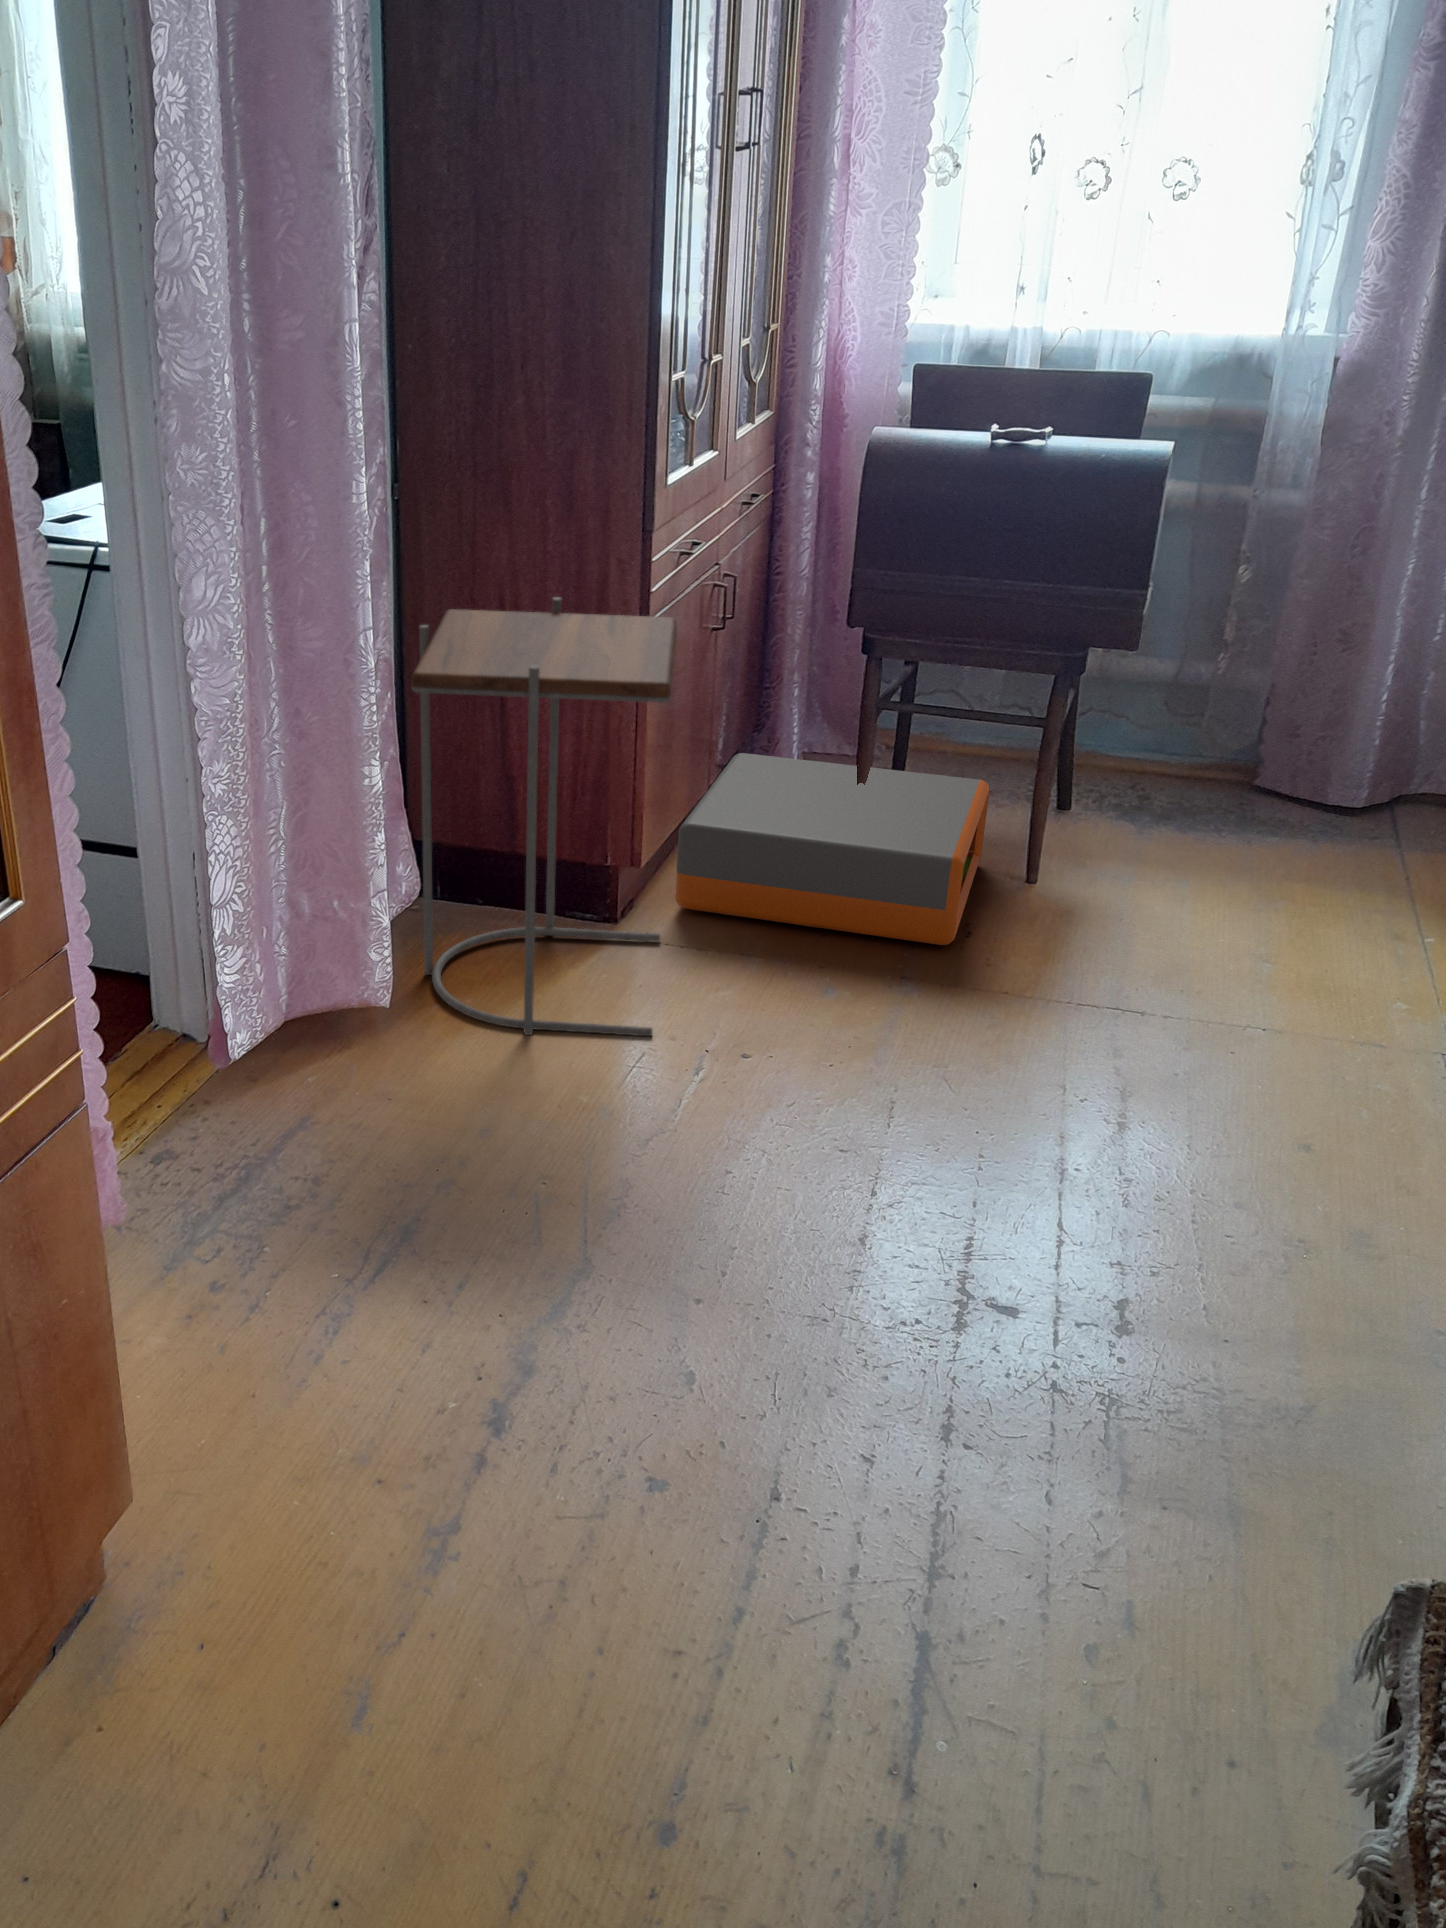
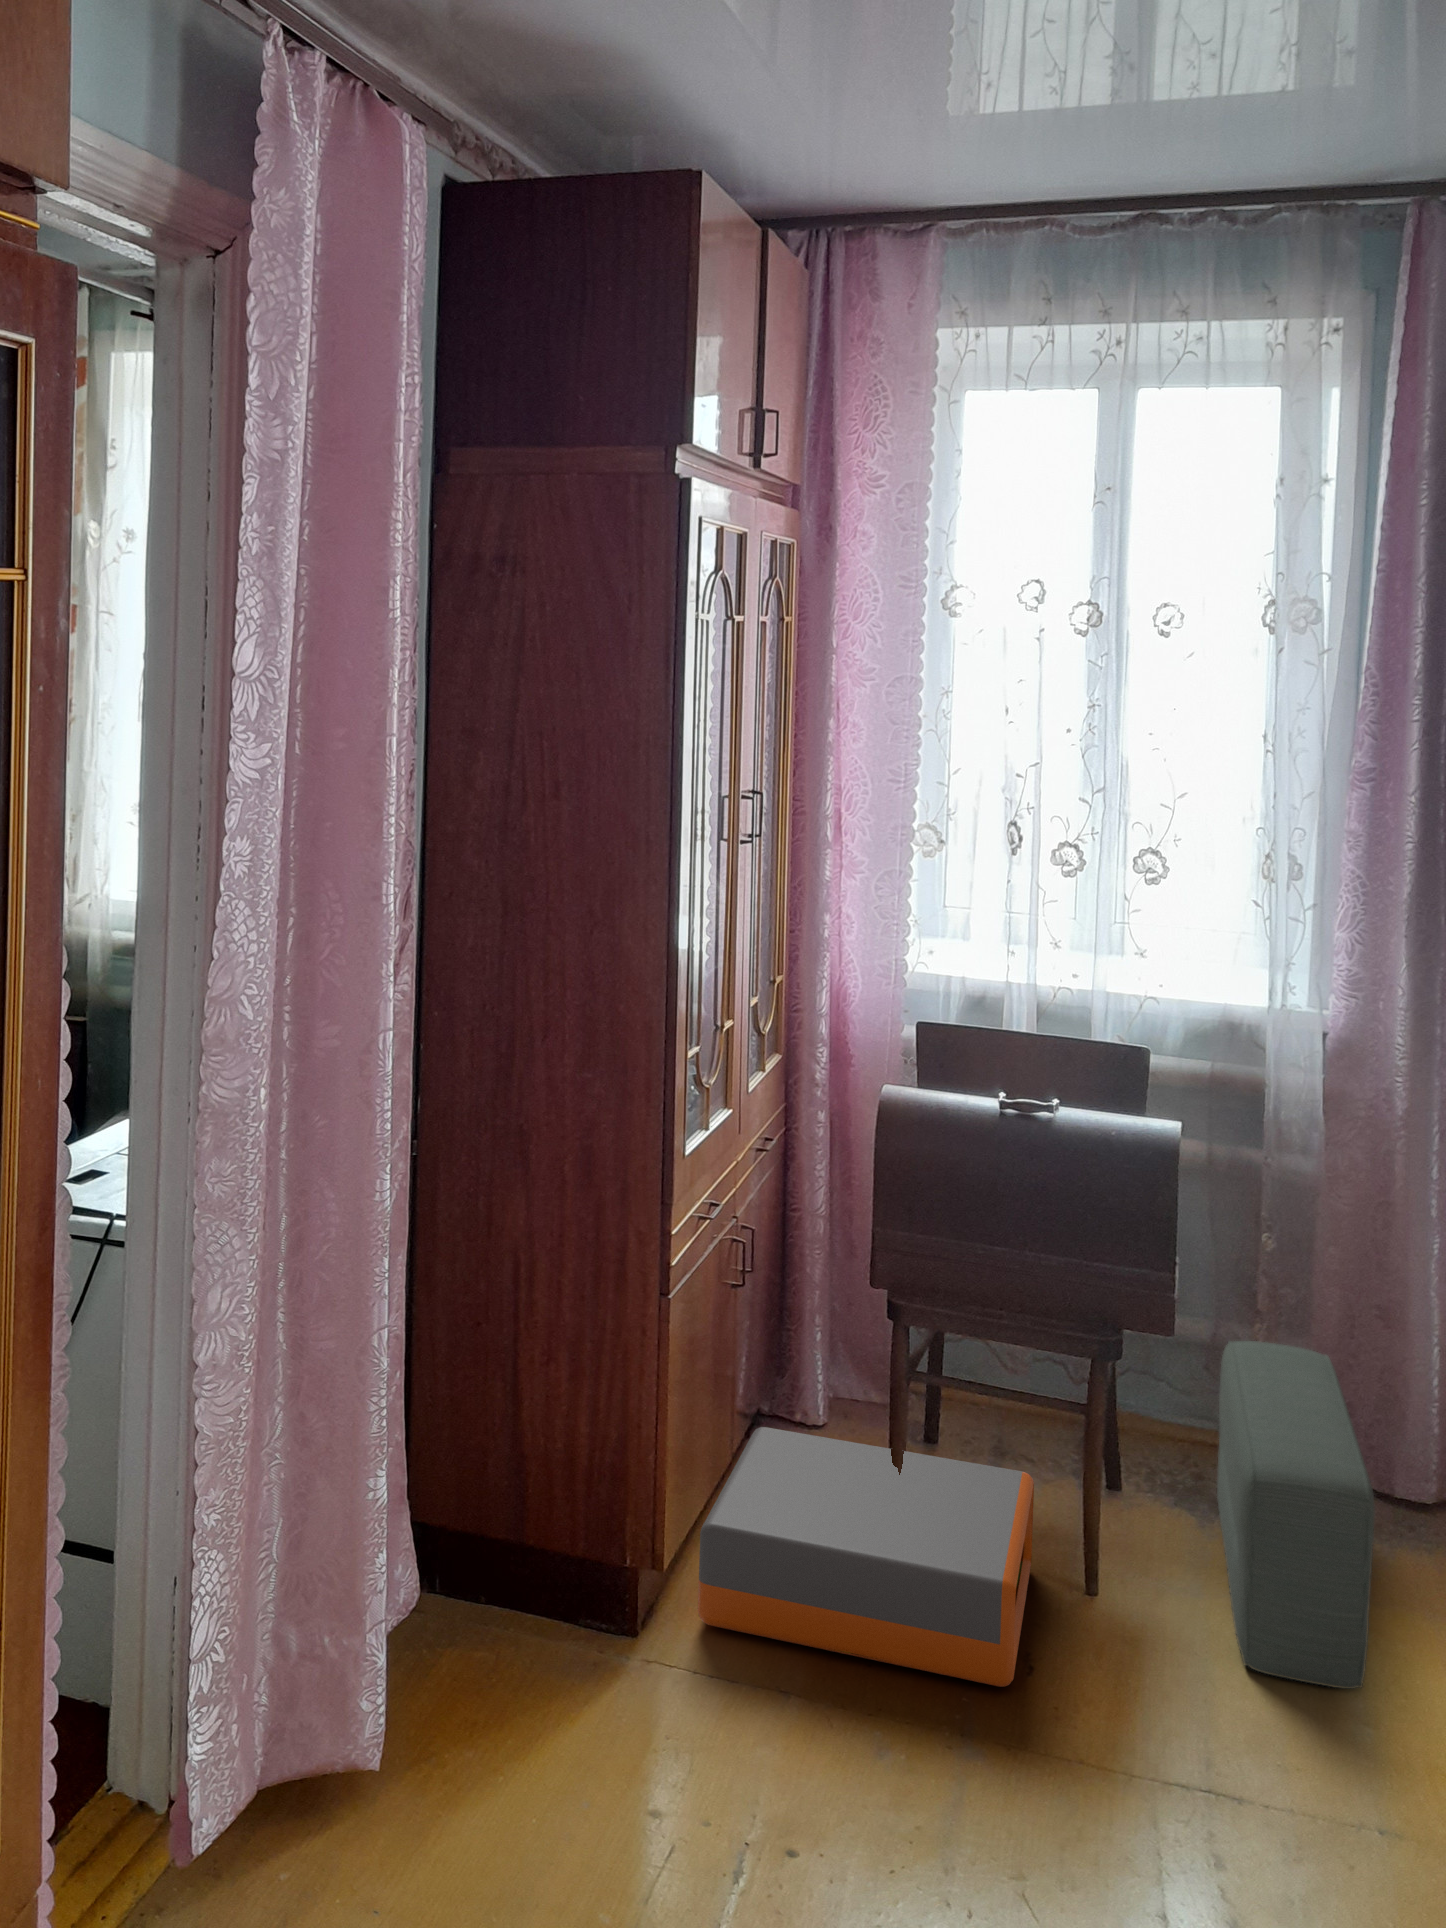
side table: present [411,597,677,1036] -> none [418,1277,696,1812]
pouf: none [1158,664,1306,940] -> present [1217,1341,1375,1689]

